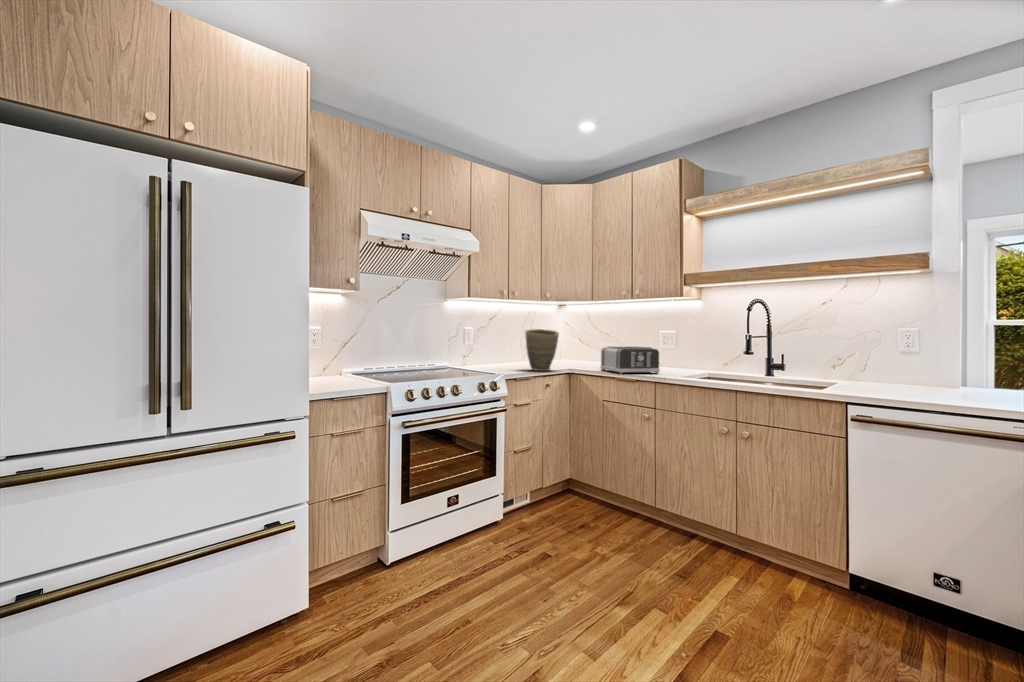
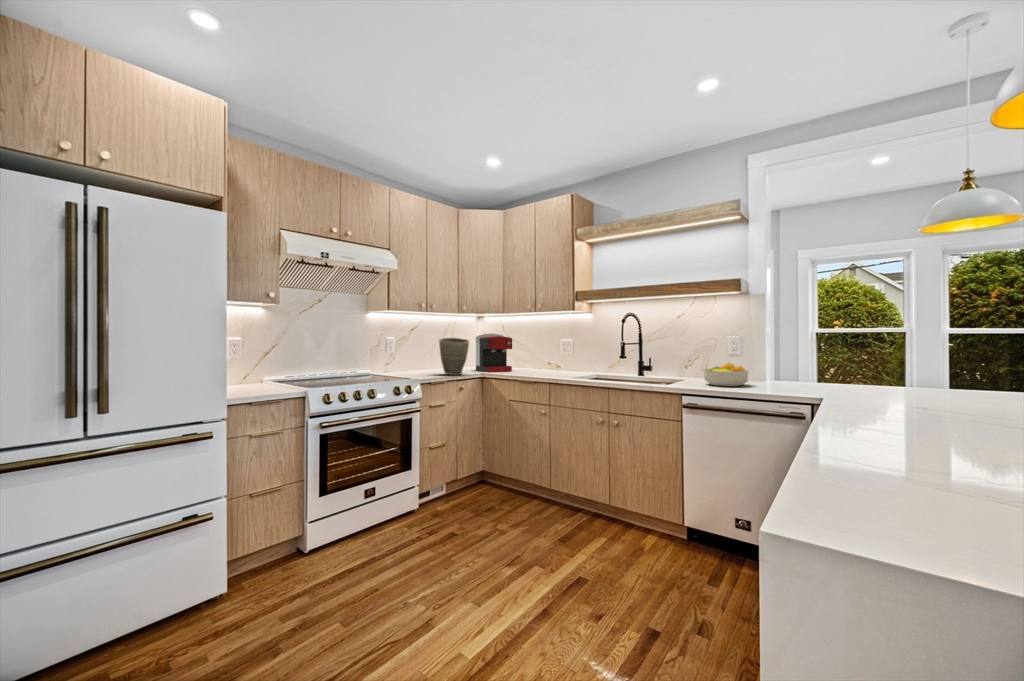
coffee maker: none [562,325,604,368] -> present [476,334,512,372]
toaster: present [600,347,660,374] -> none [507,352,556,376]
fruit bowl: none [866,364,936,395] -> present [704,363,749,387]

